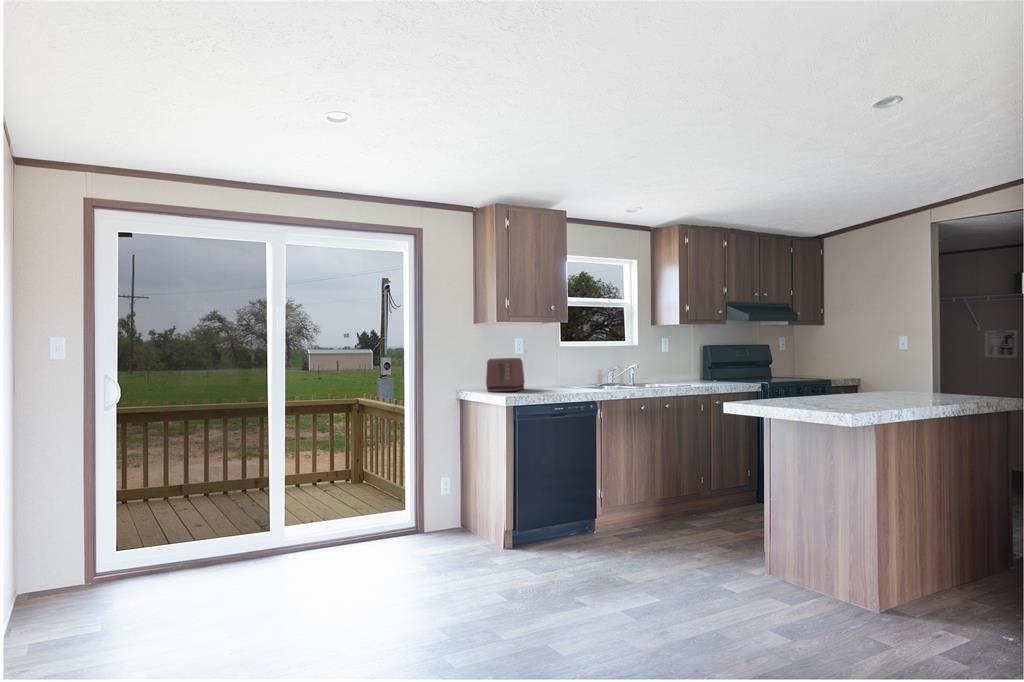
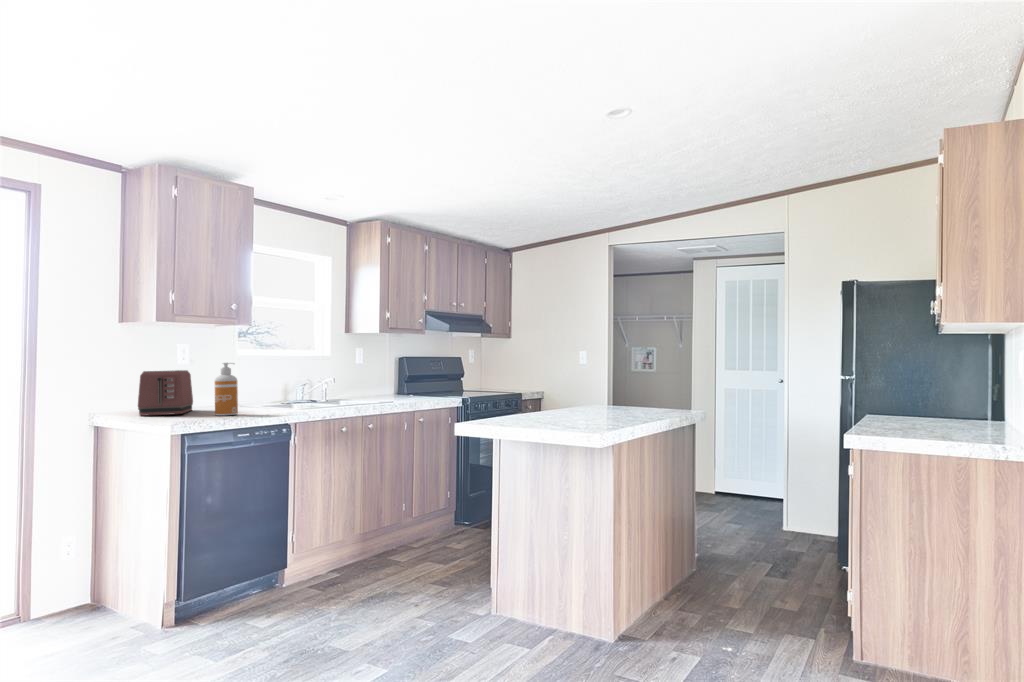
soap dispenser: none [537,352,555,393] -> present [215,363,238,416]

